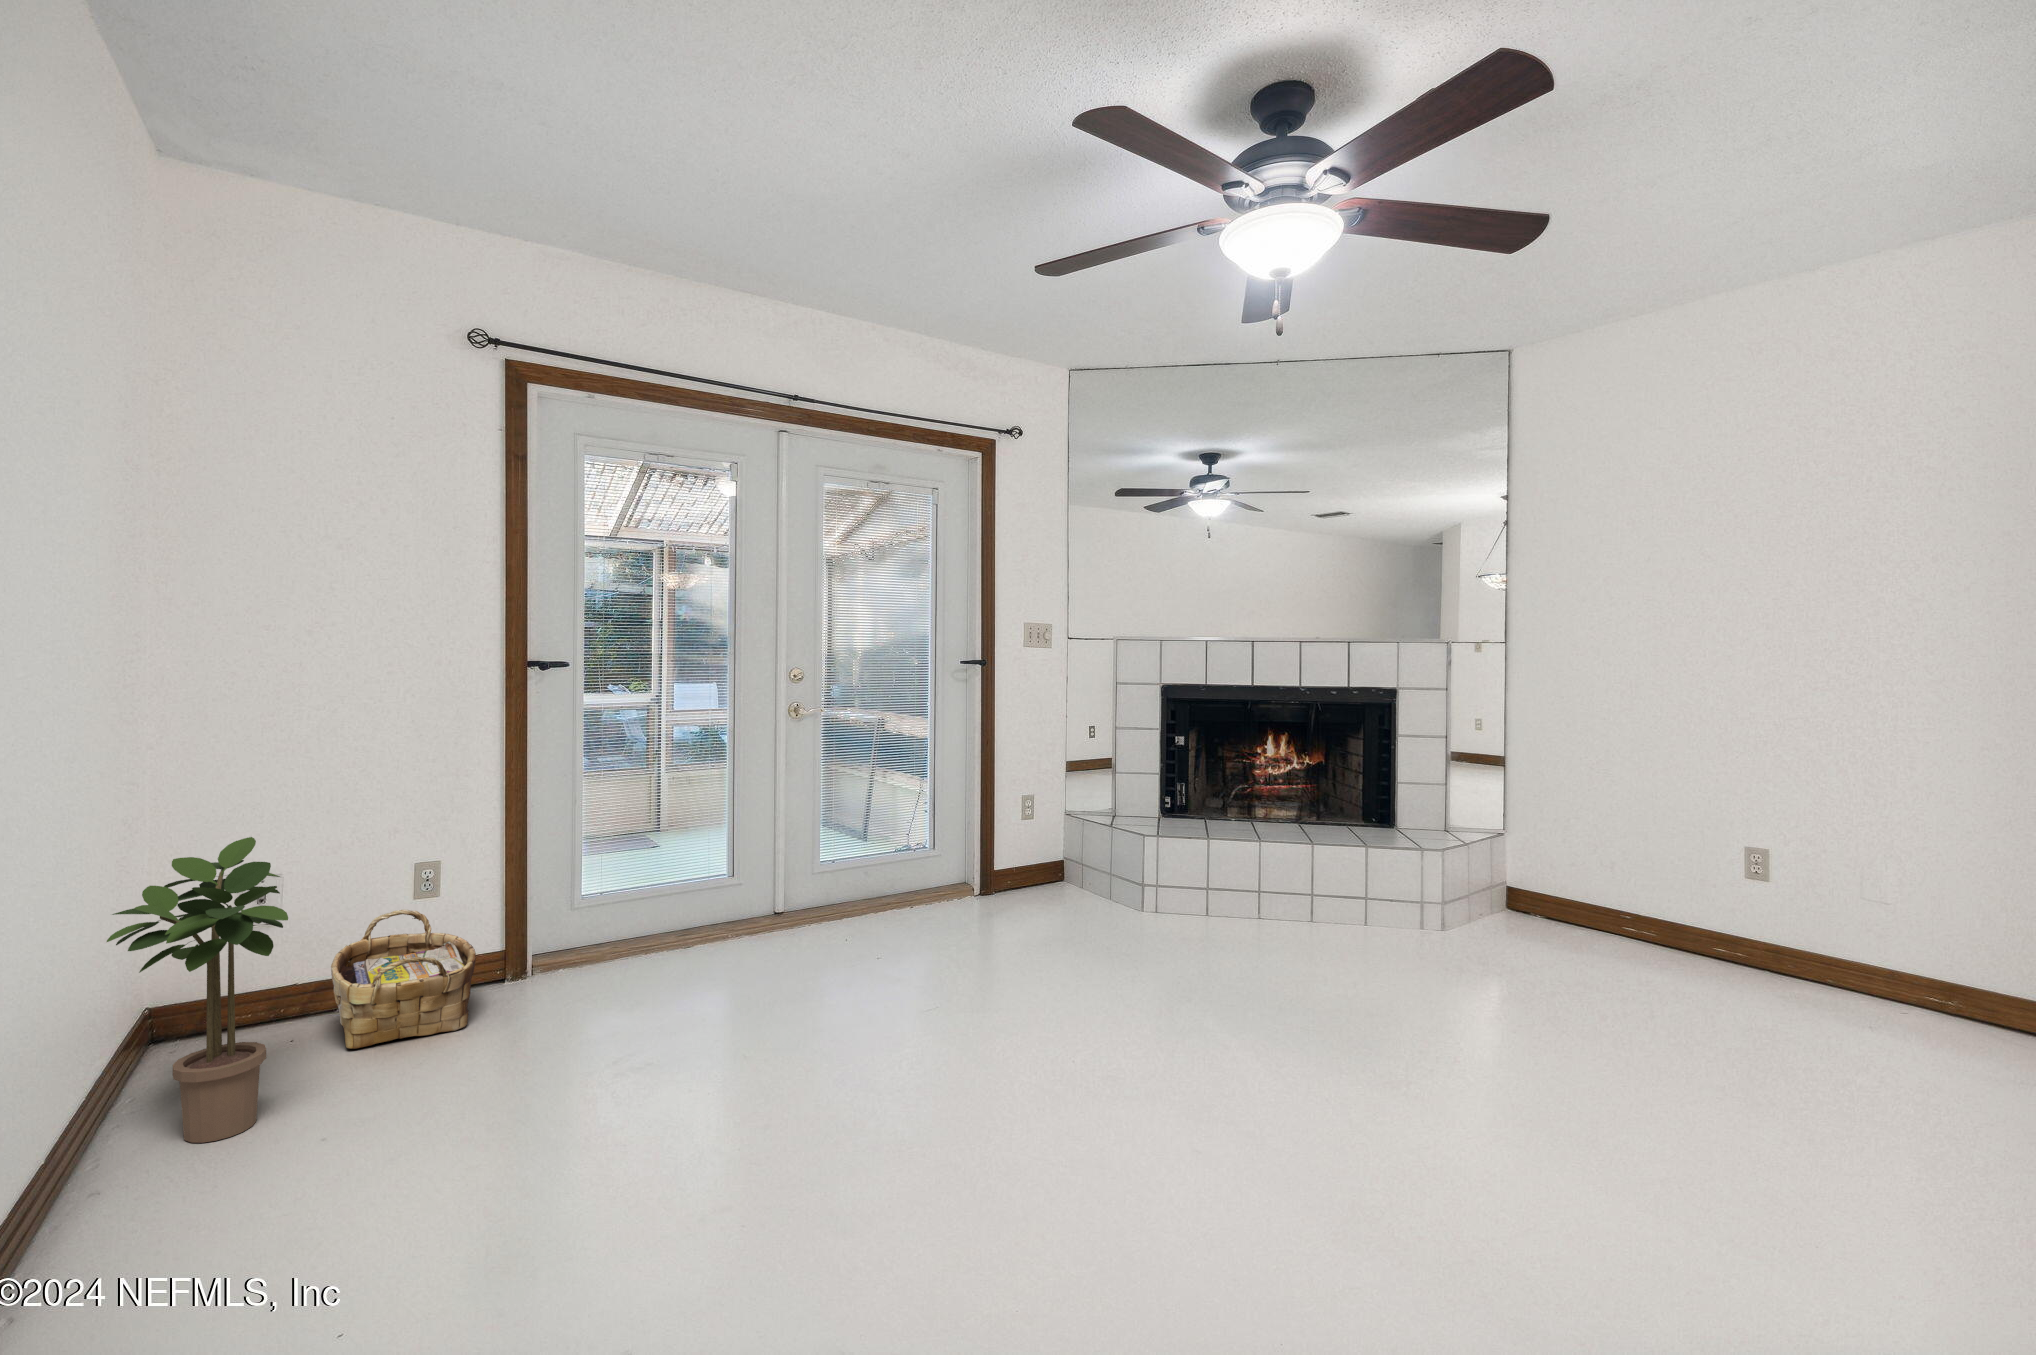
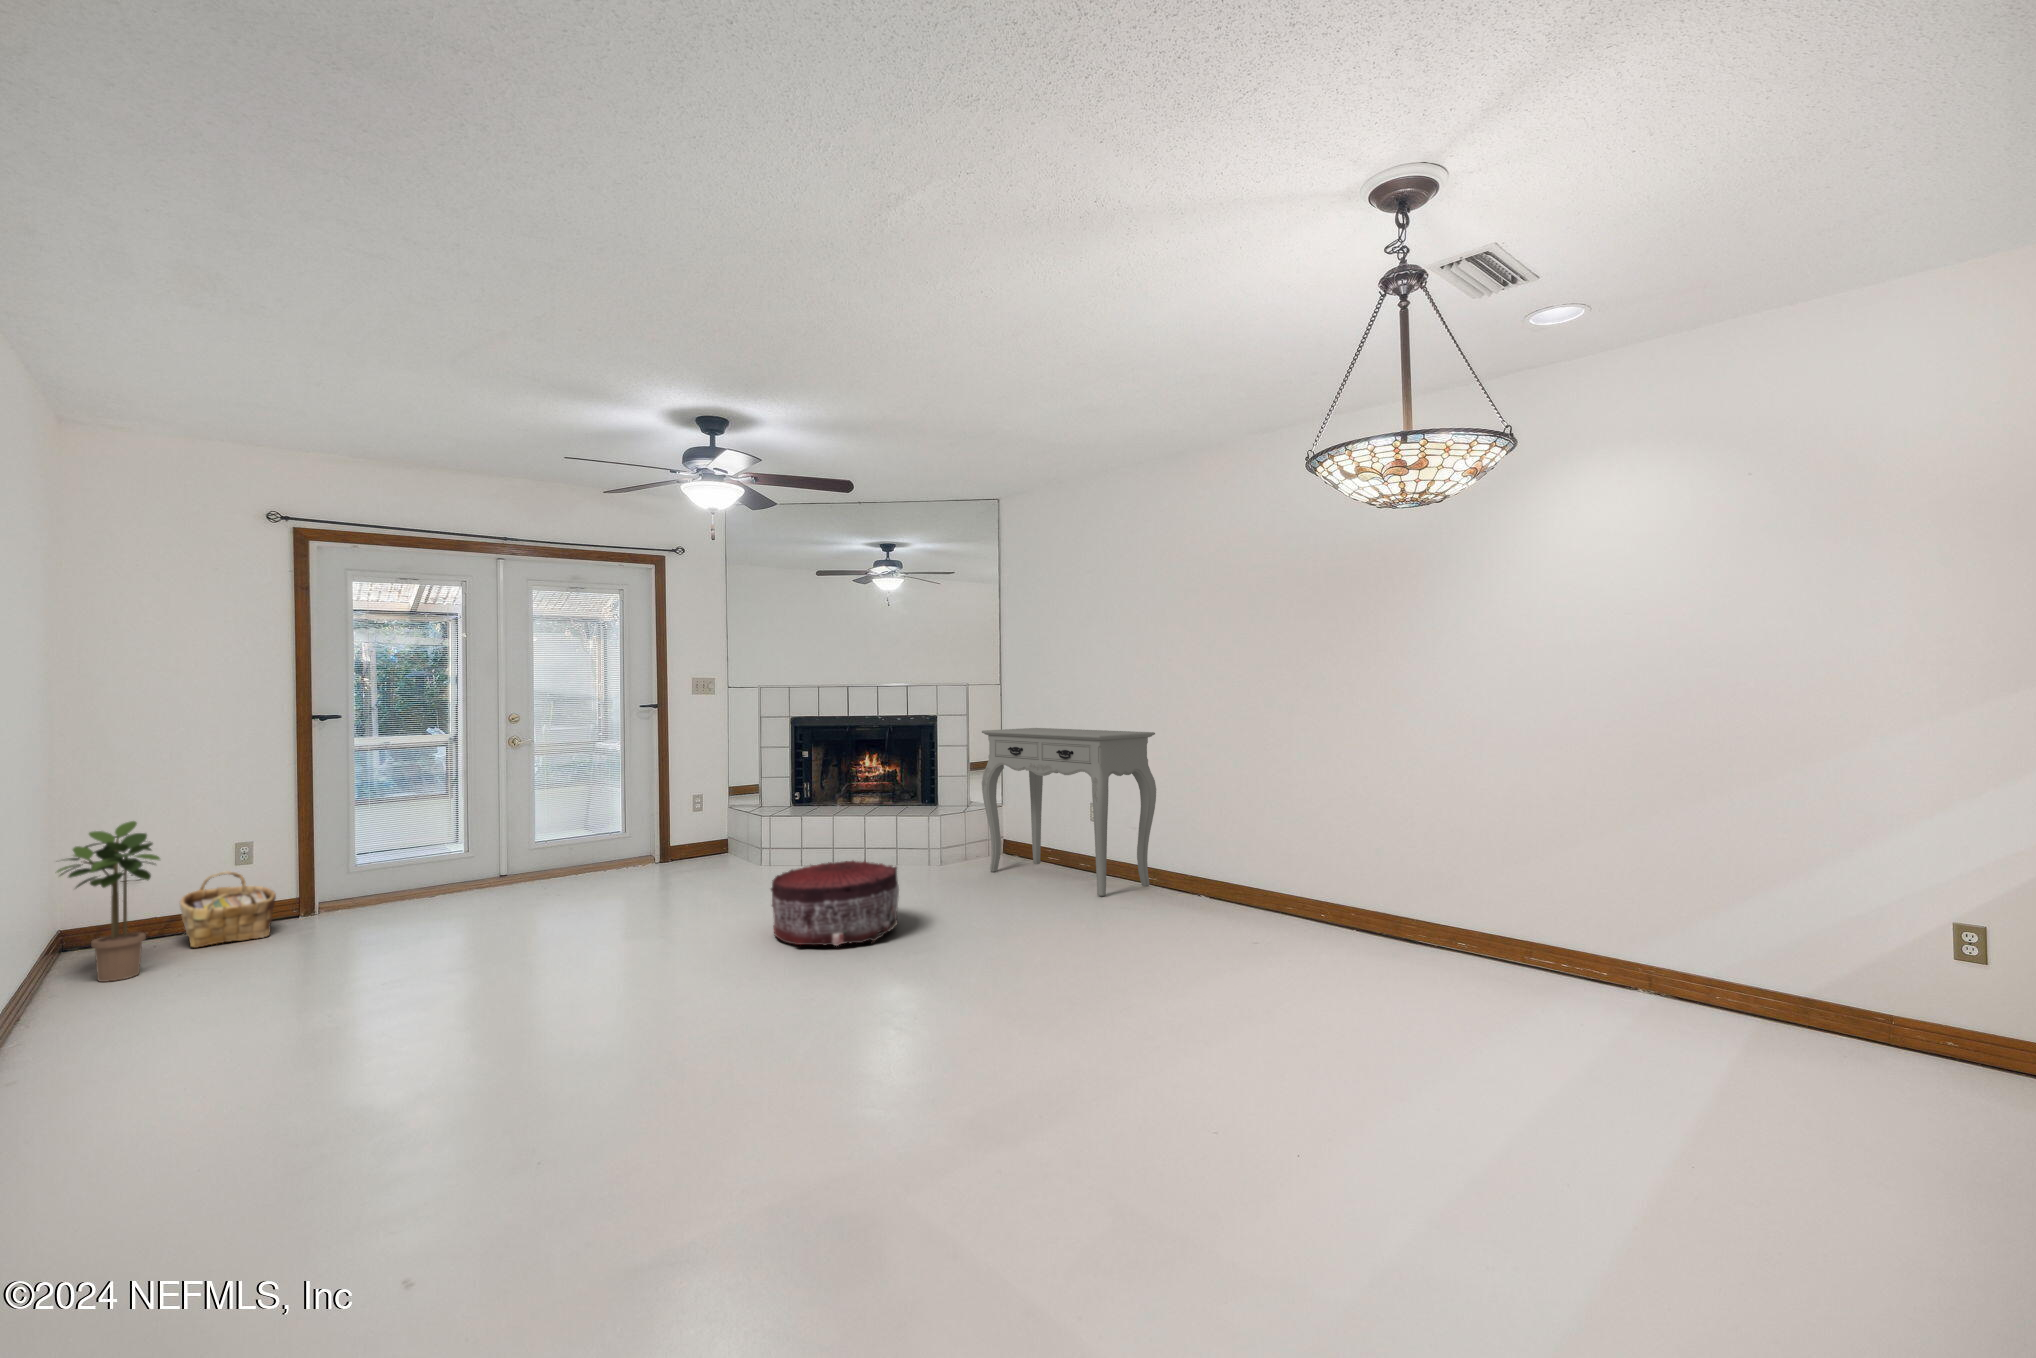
console table: none [1537,712,1956,1037] -> present [982,728,1156,896]
pouf: none [1355,958,1643,1172] -> present [771,861,899,946]

